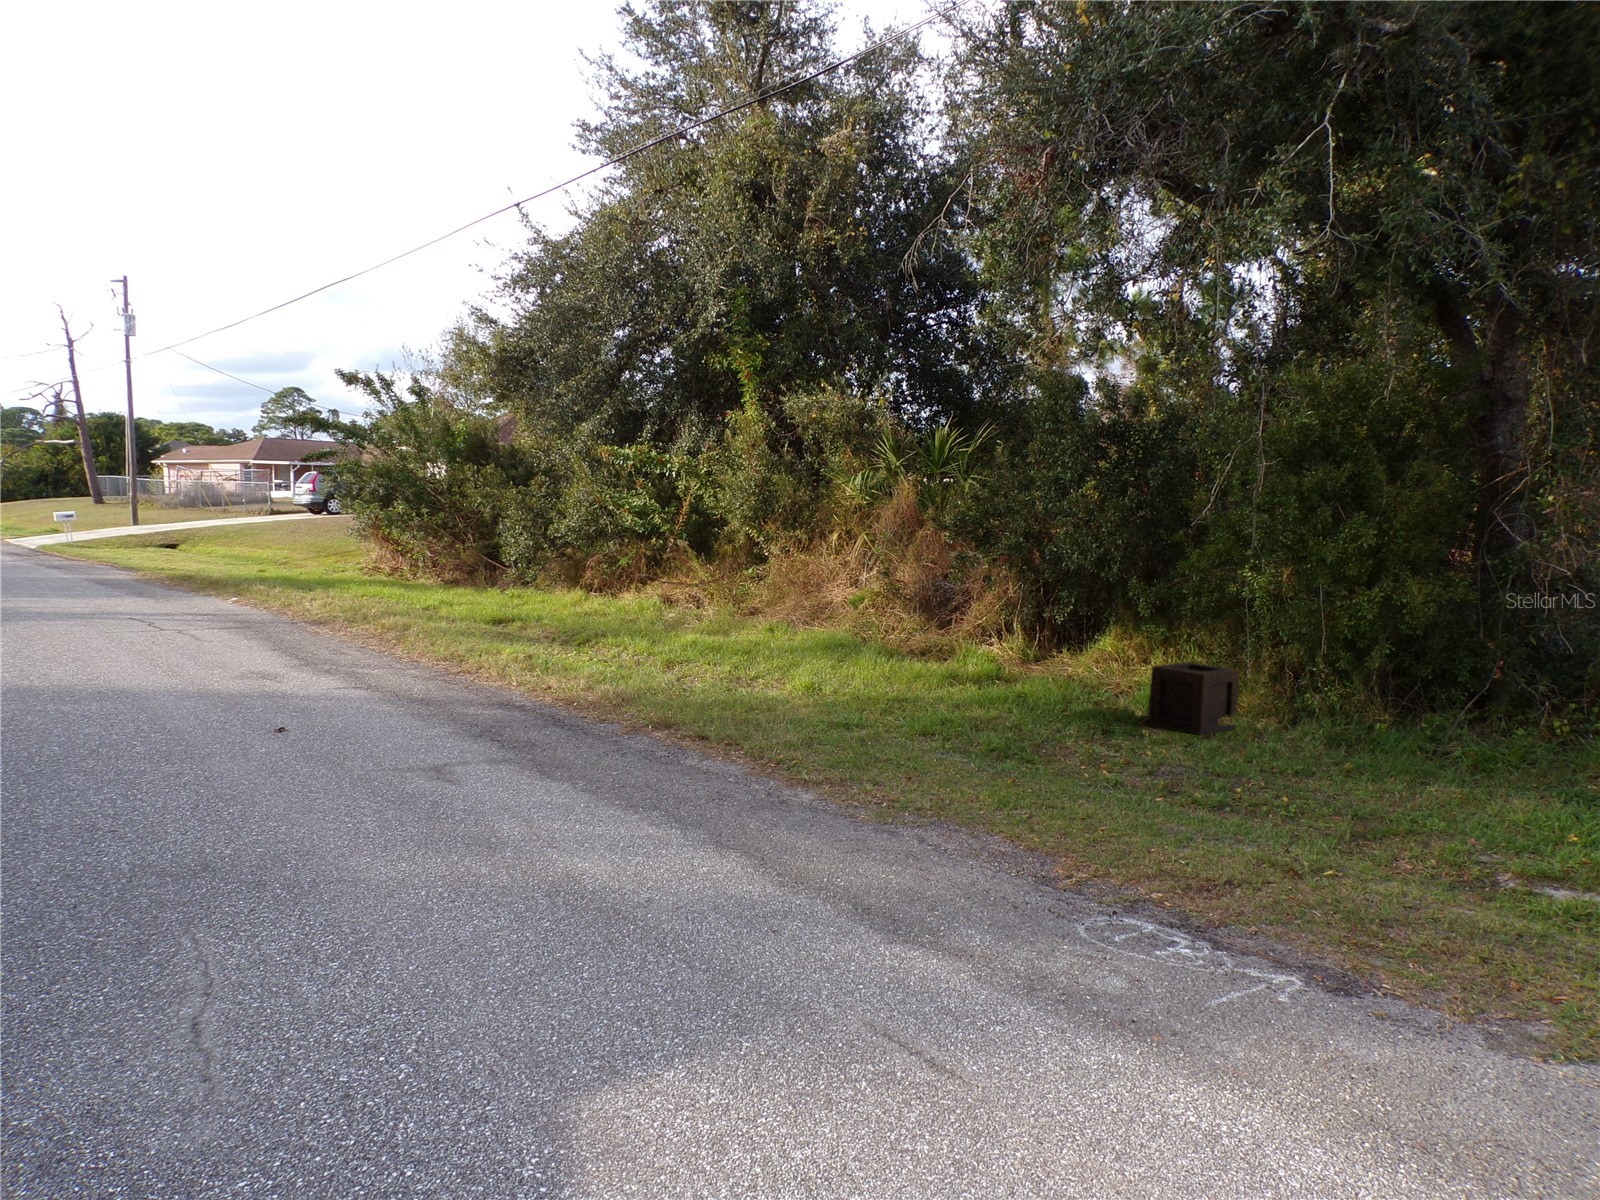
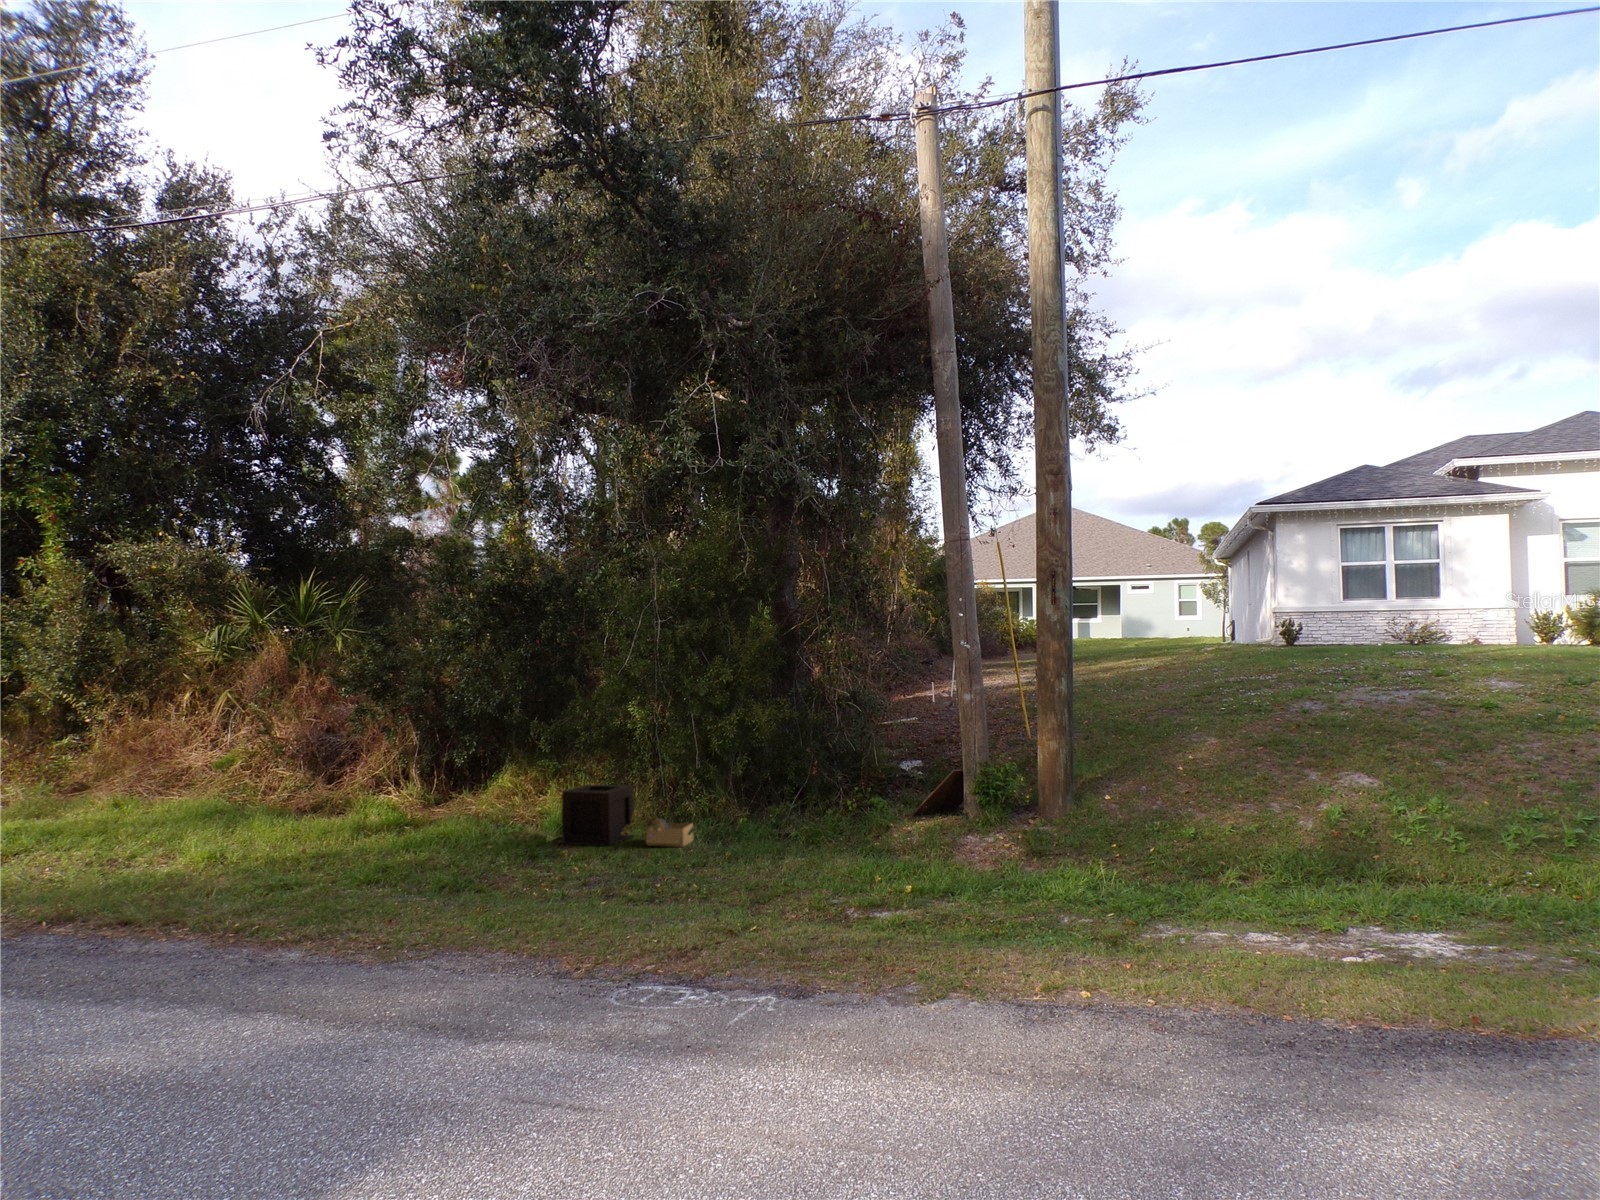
cardboard box: none [1243,712,1311,751] -> present [646,818,693,847]

